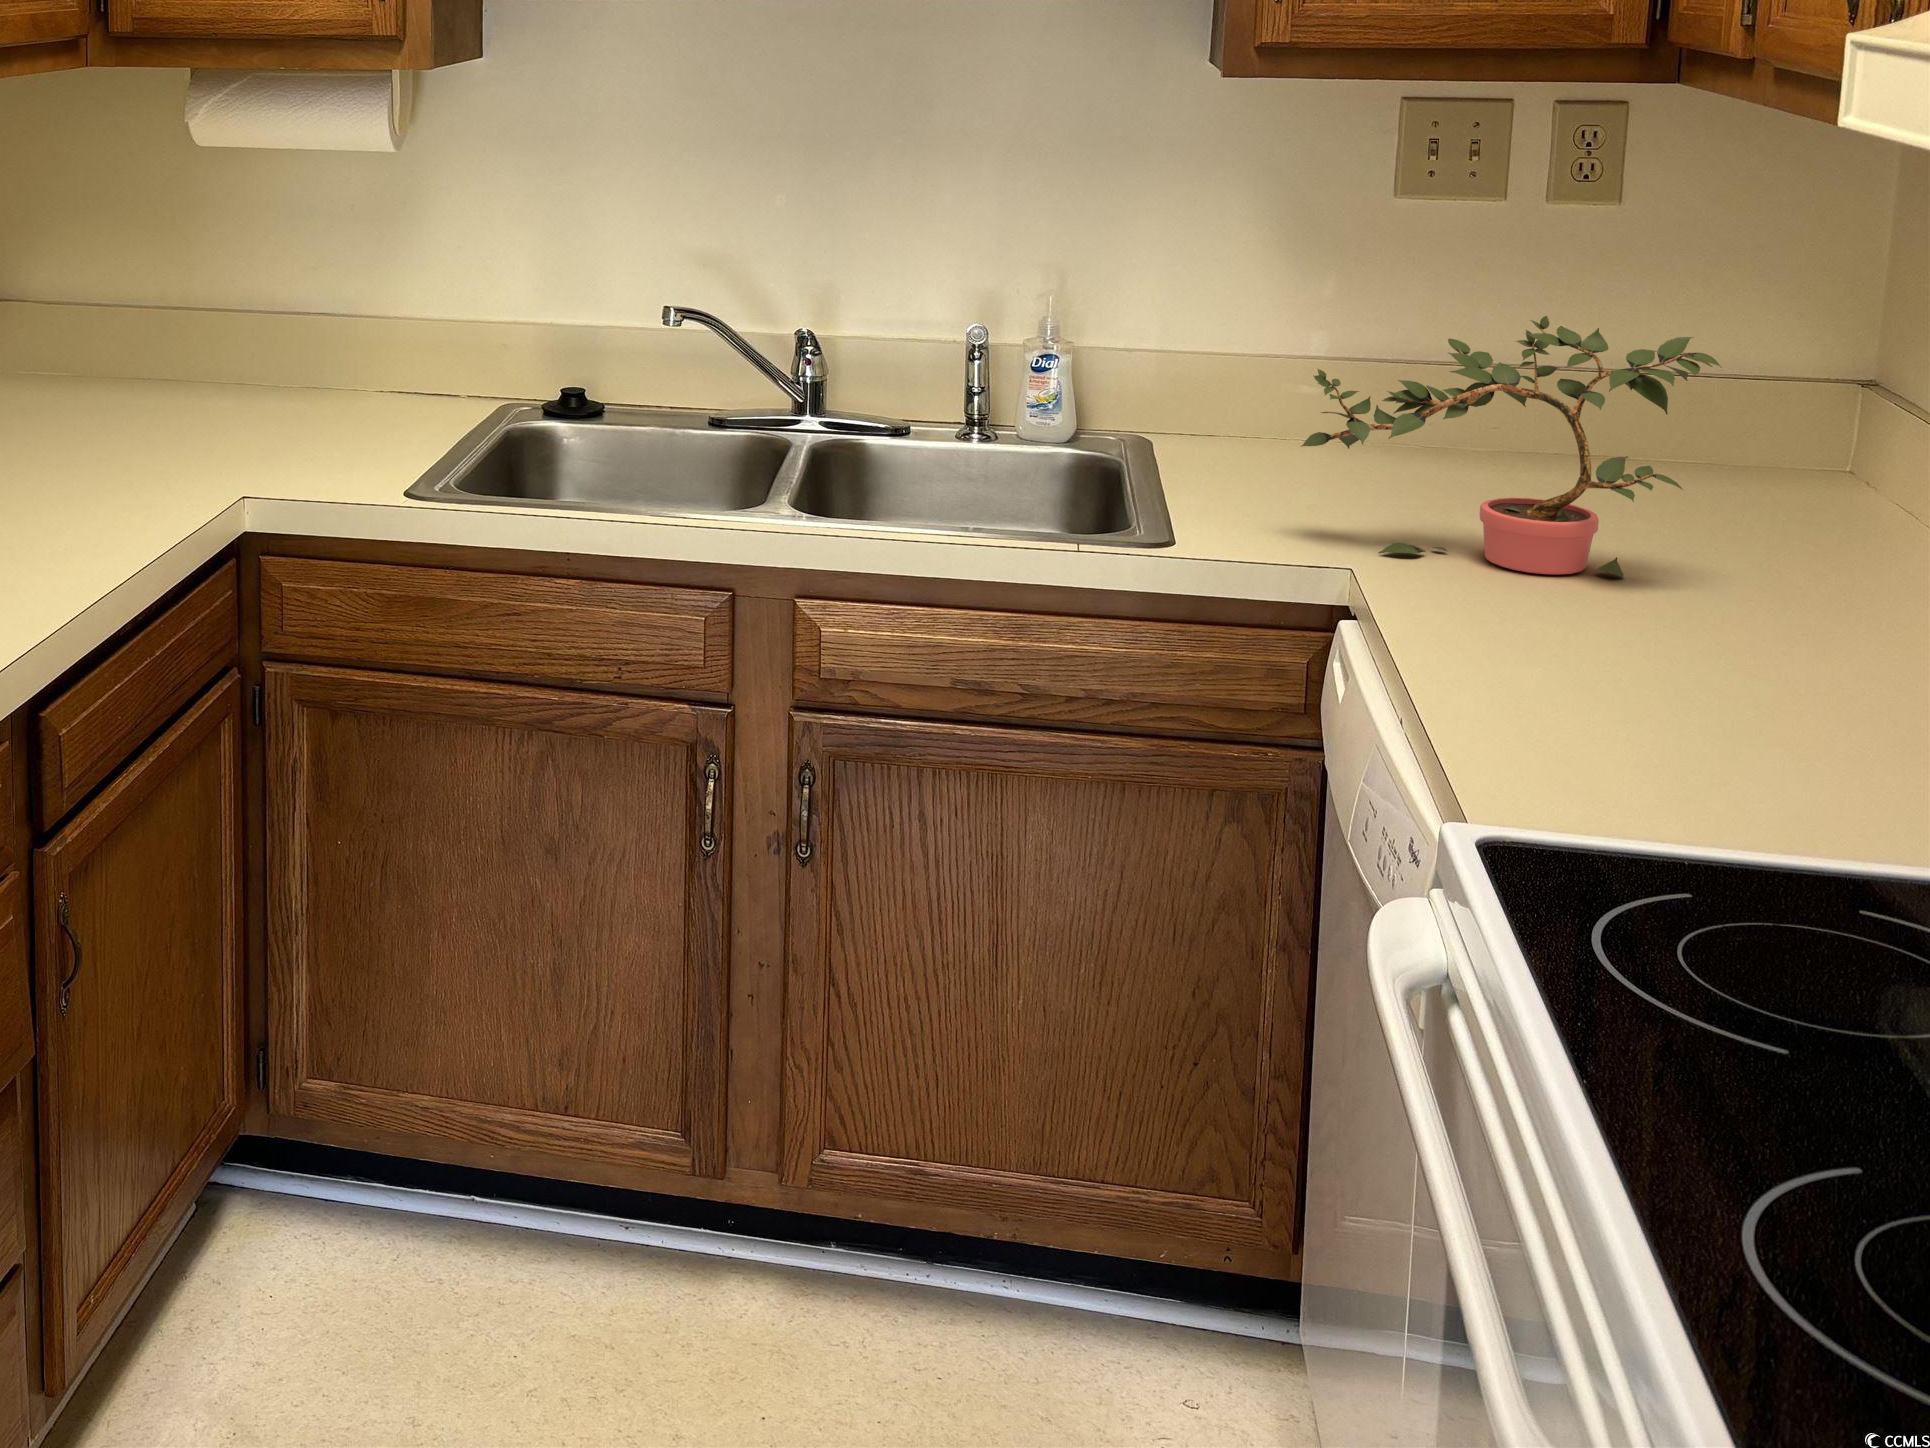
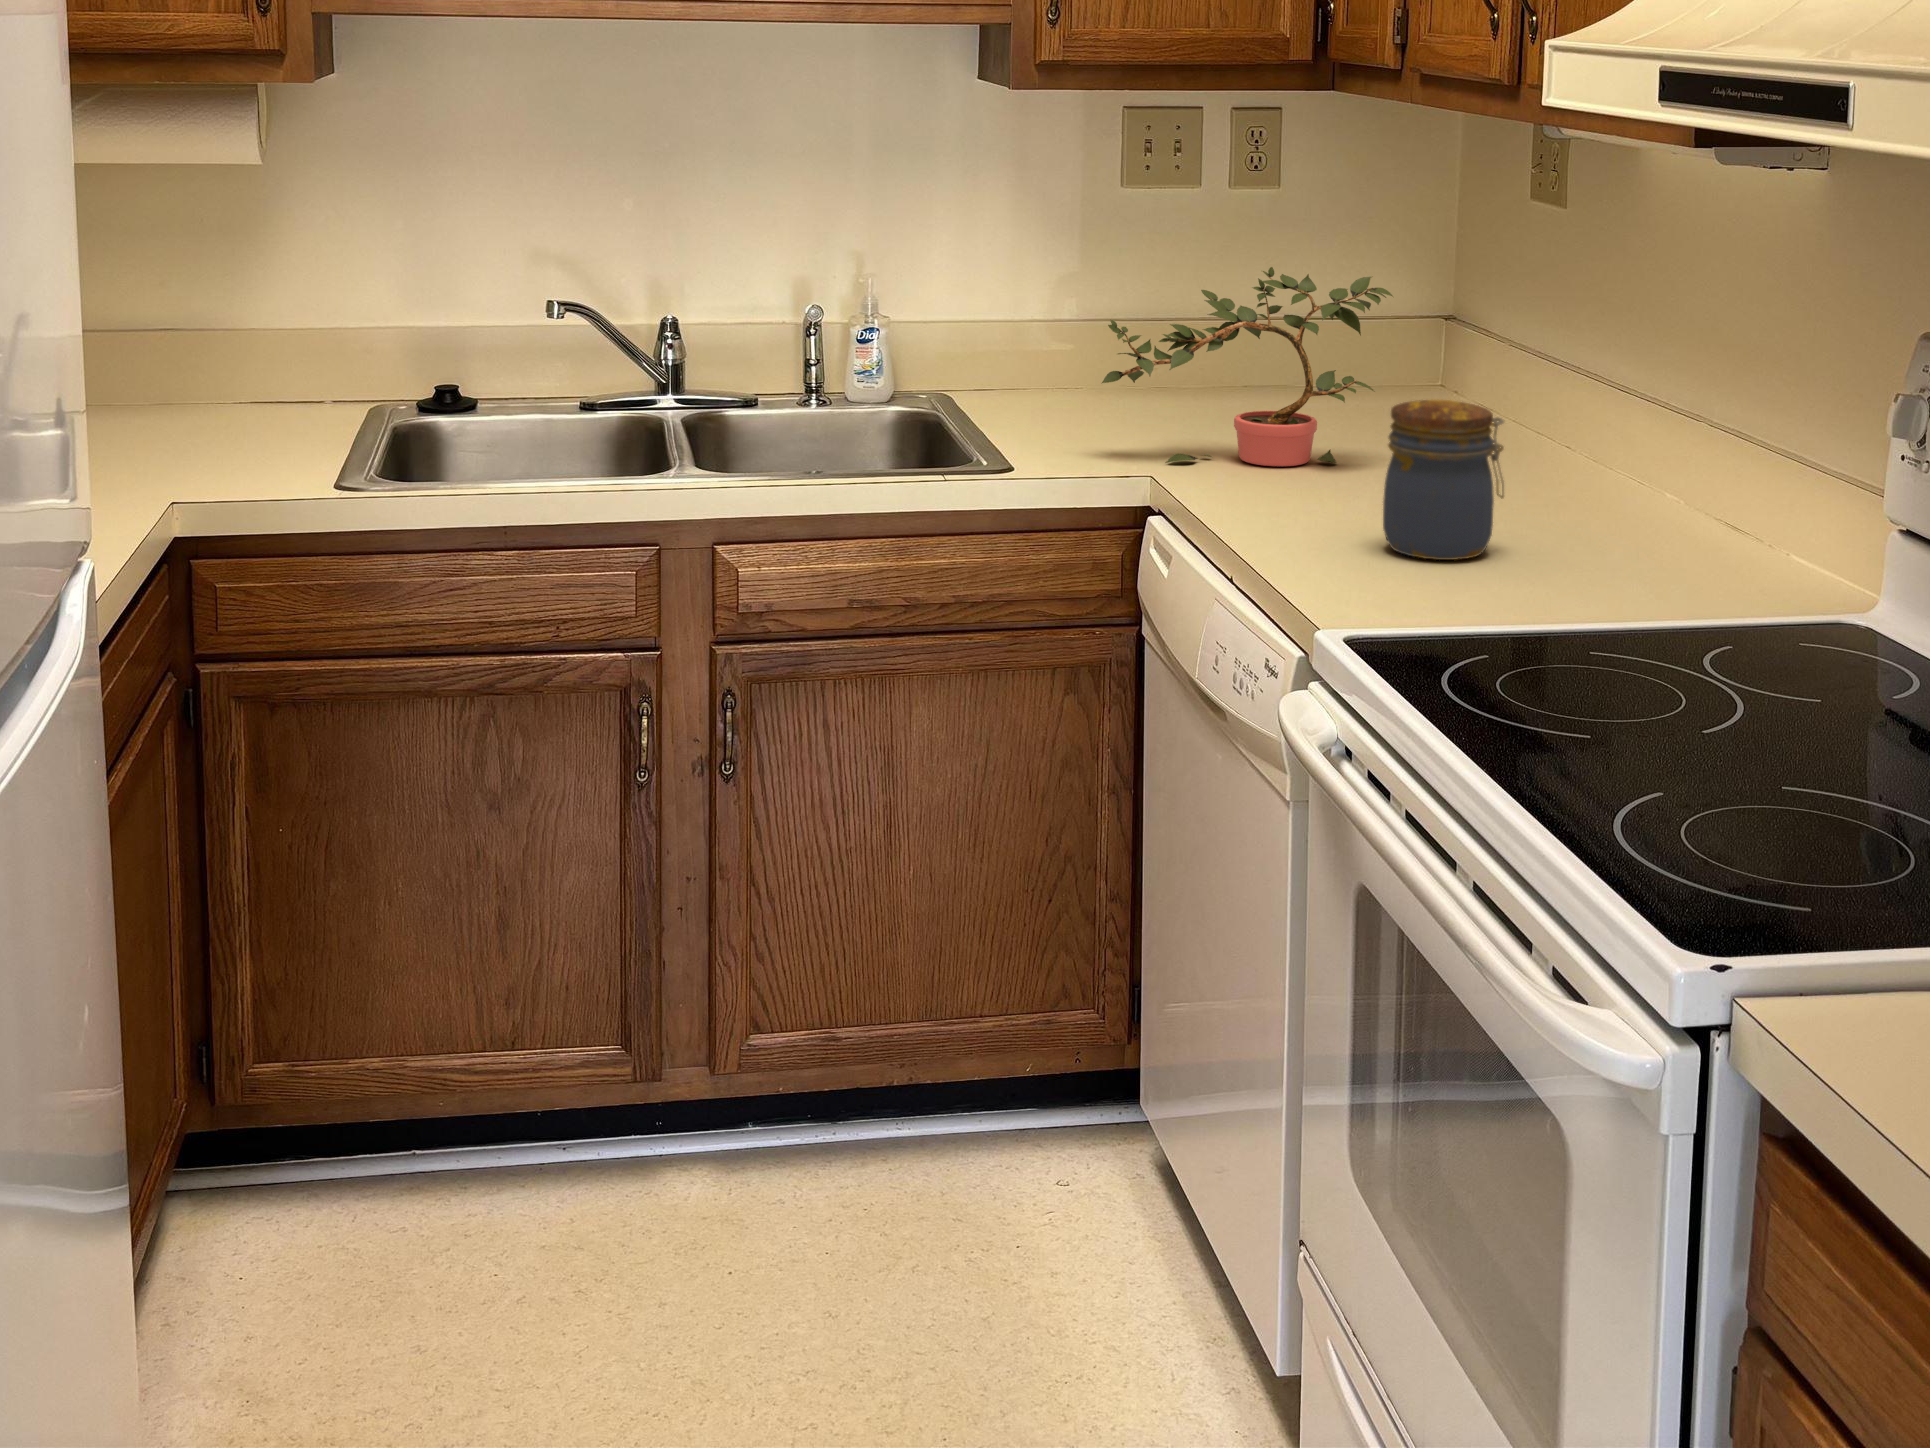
jar: none [1632,523,1833,750] -> present [1383,400,1504,560]

